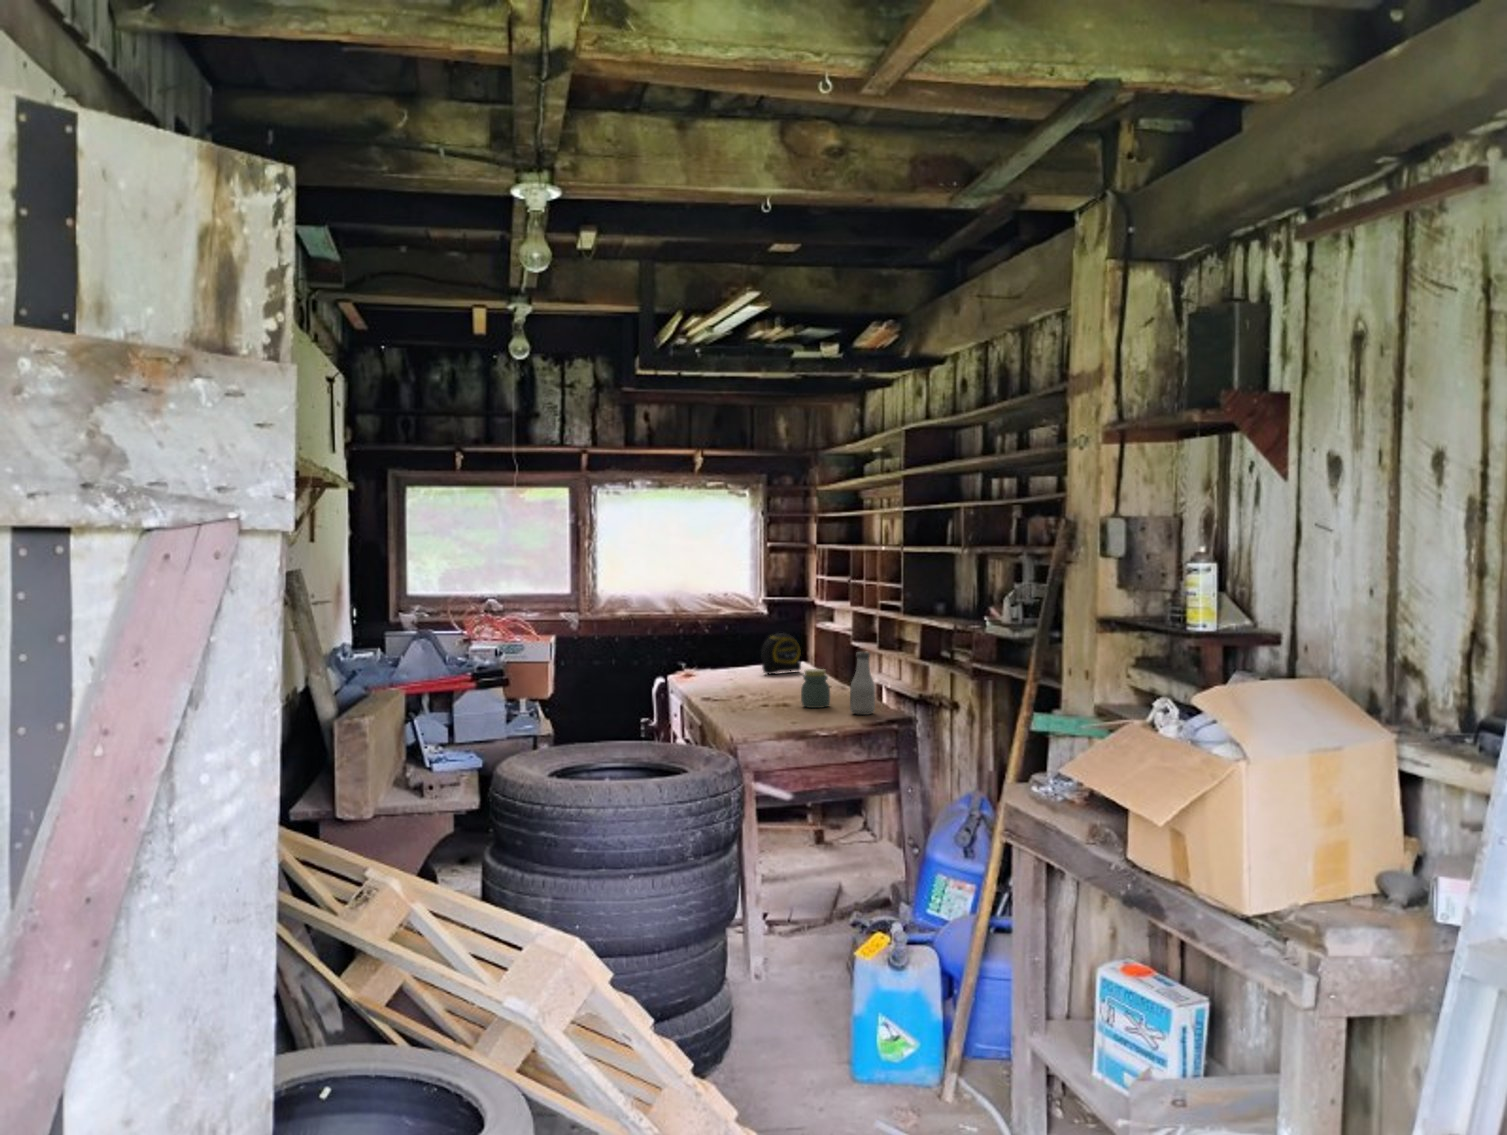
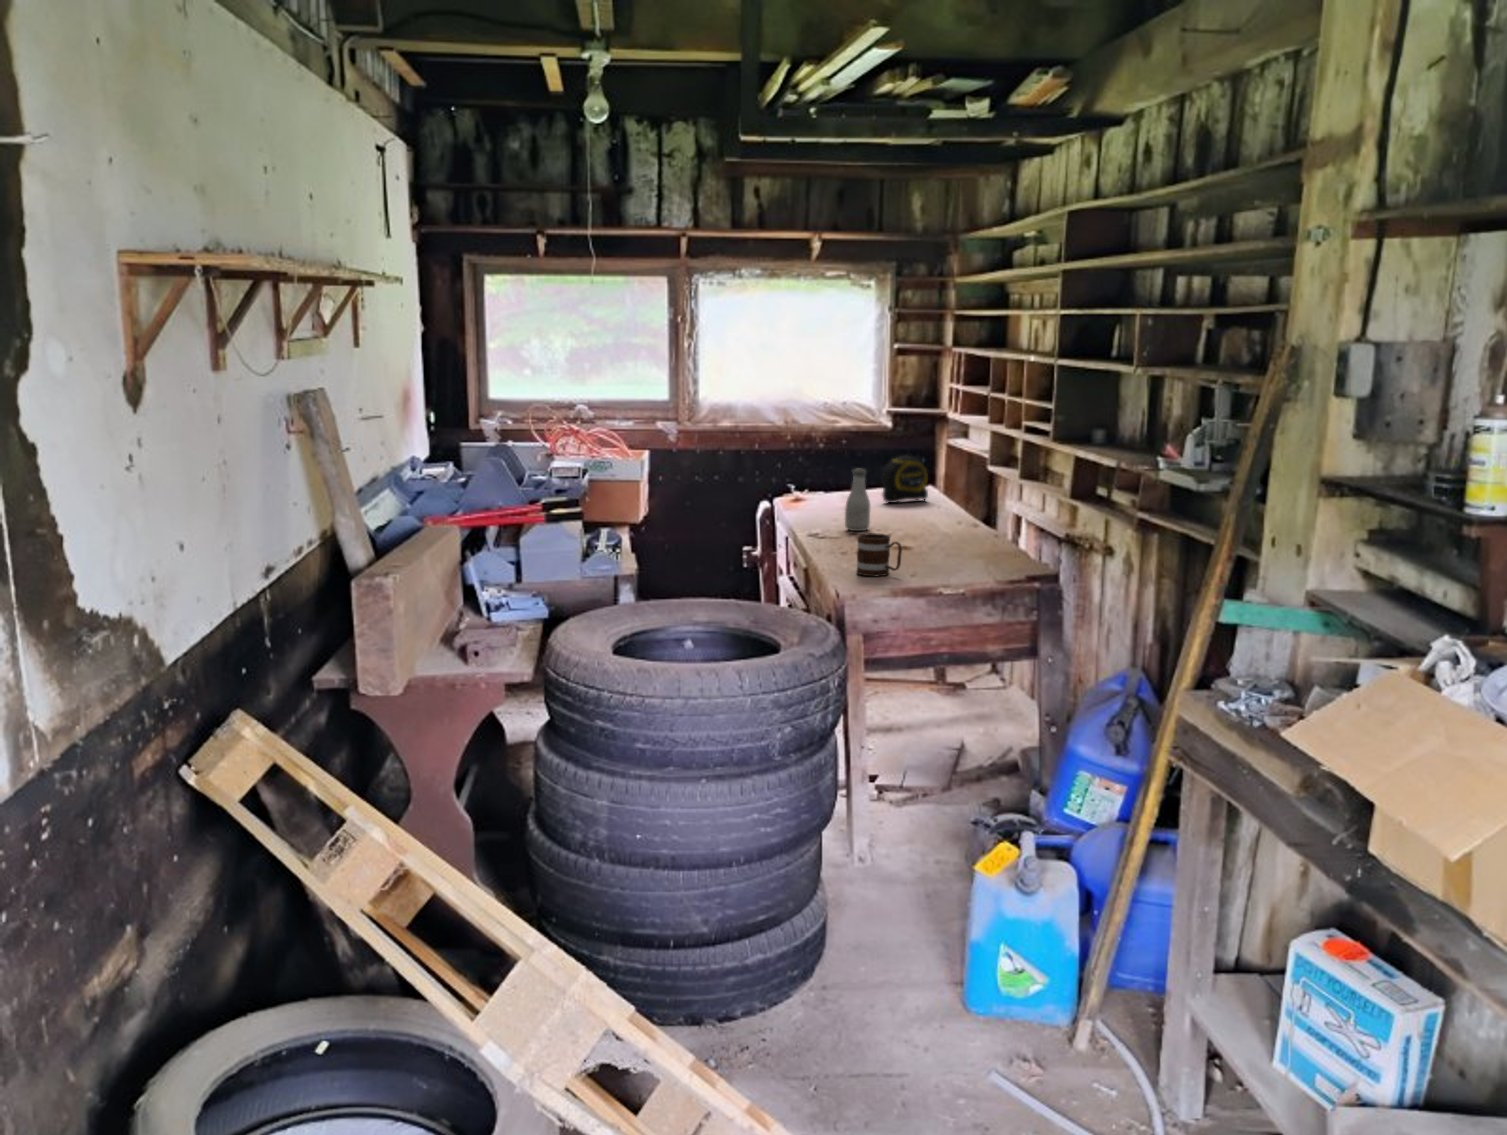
bottle: present [850,652,875,715] -> present [845,469,870,531]
jar: present [801,669,830,708] -> none [924,509,959,556]
mug: none [746,687,784,722] -> present [857,533,902,576]

